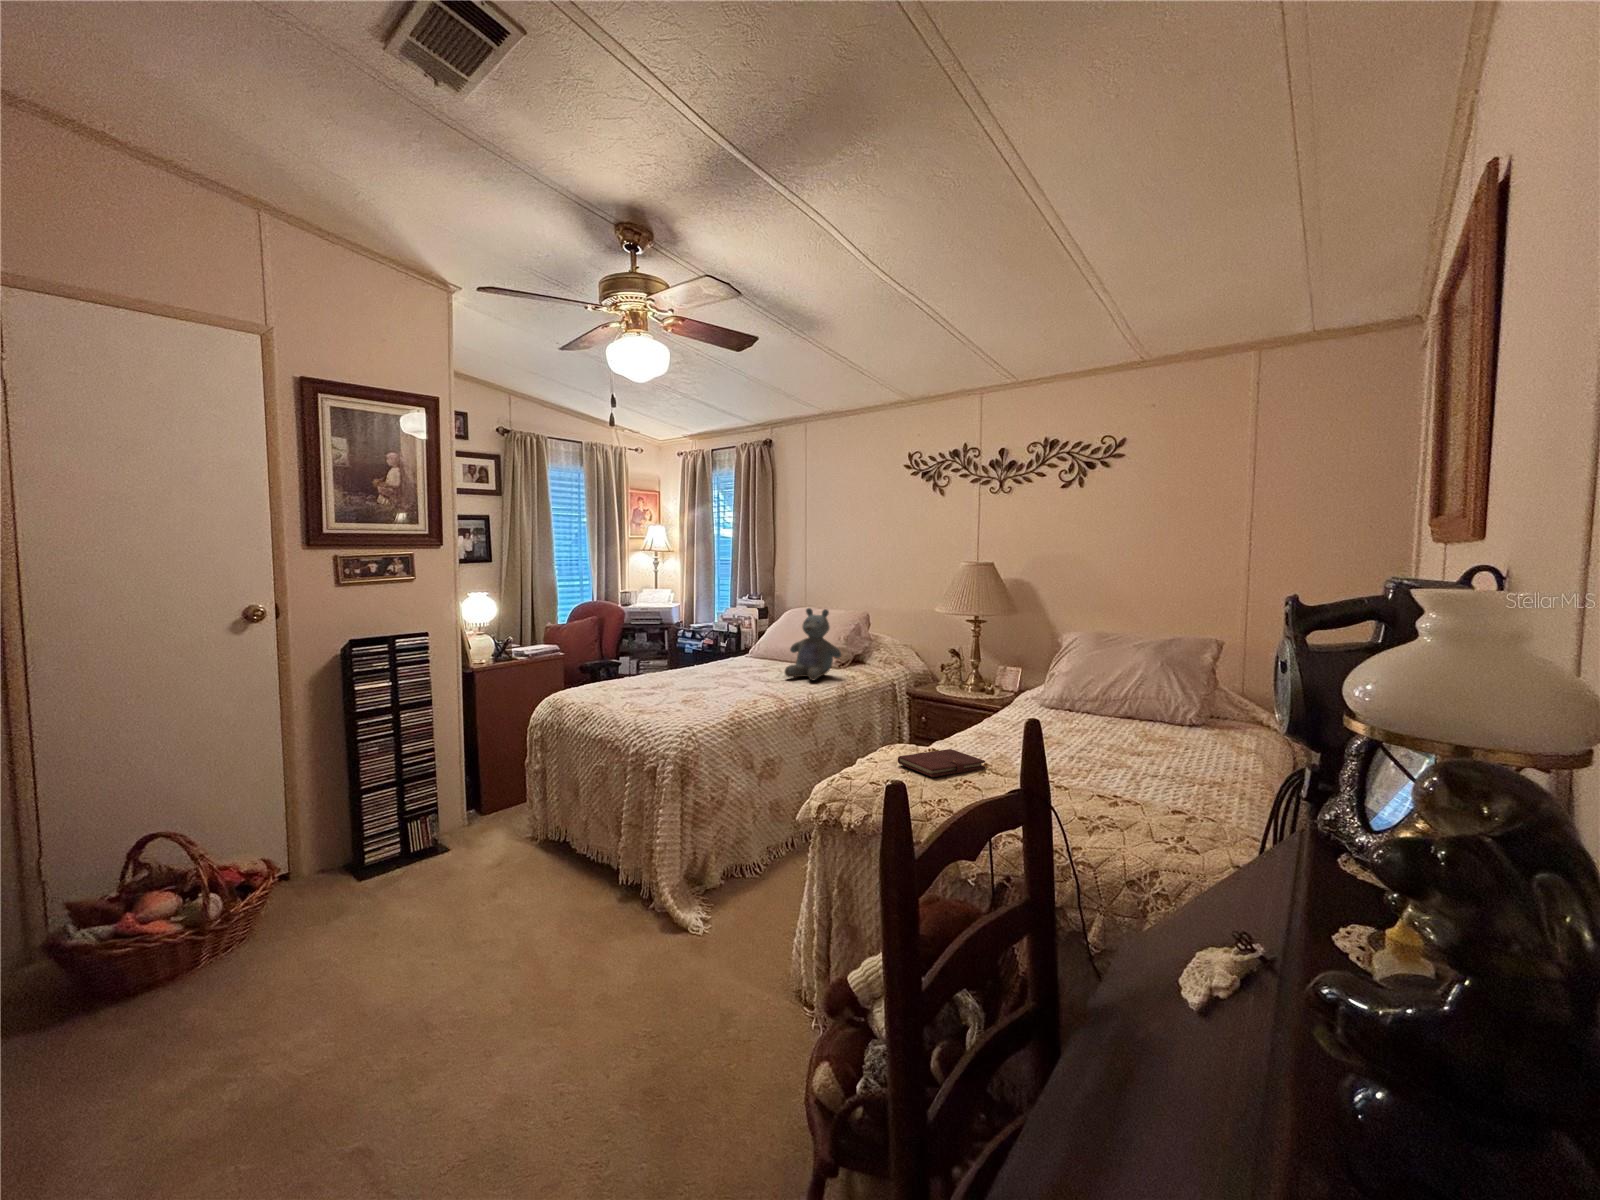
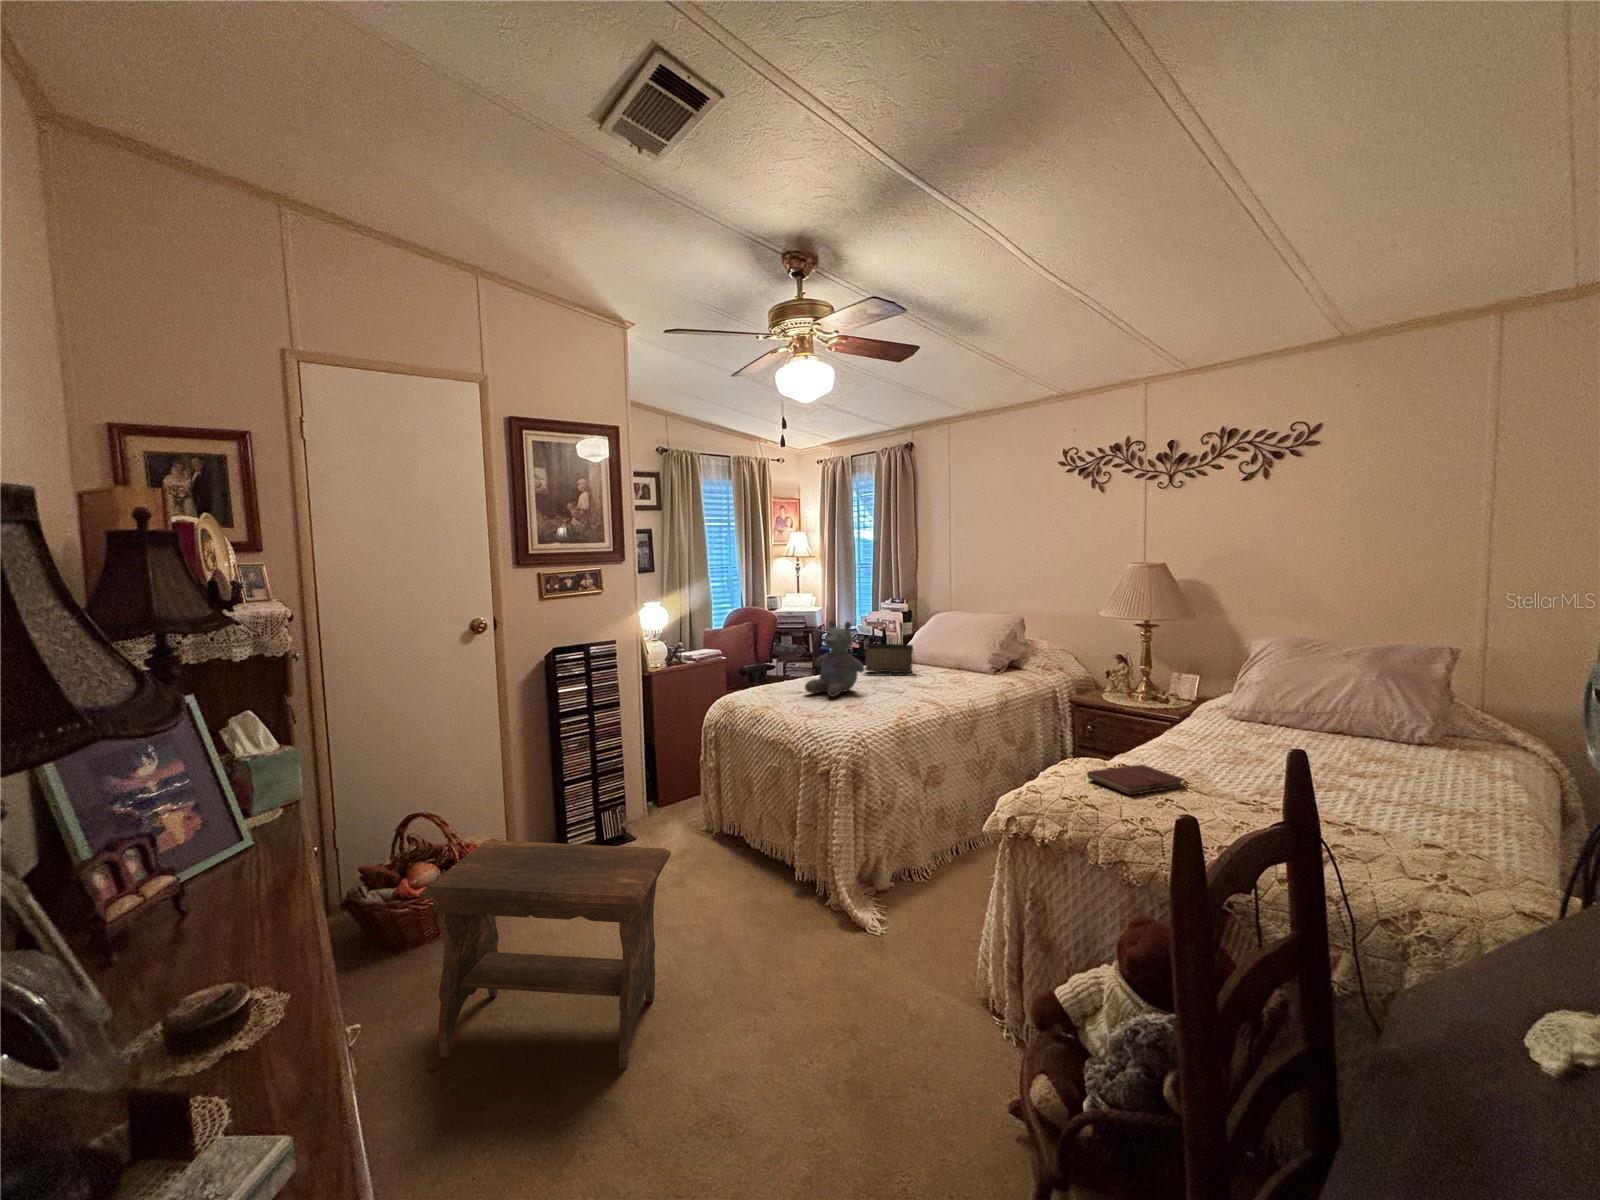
stuffed bear: present [785,608,841,680] -> present [805,620,865,697]
handbag: none [711,639,764,671] -> present [865,643,913,675]
footstool: none [129,856,465,1116] -> present [419,840,671,1069]

